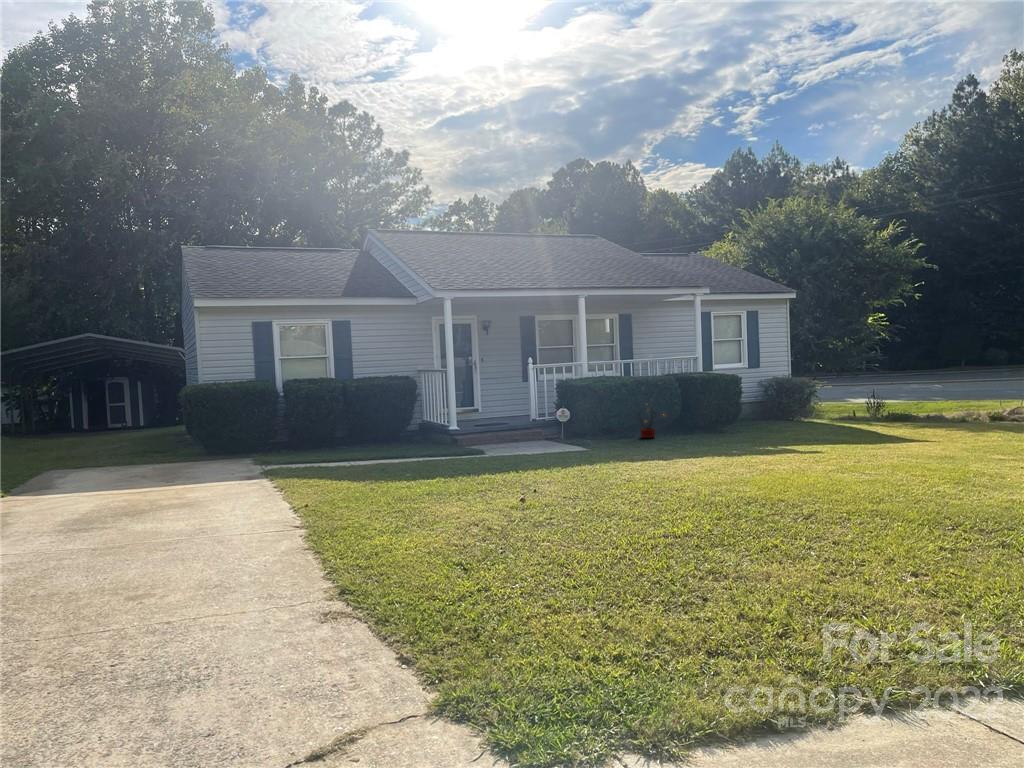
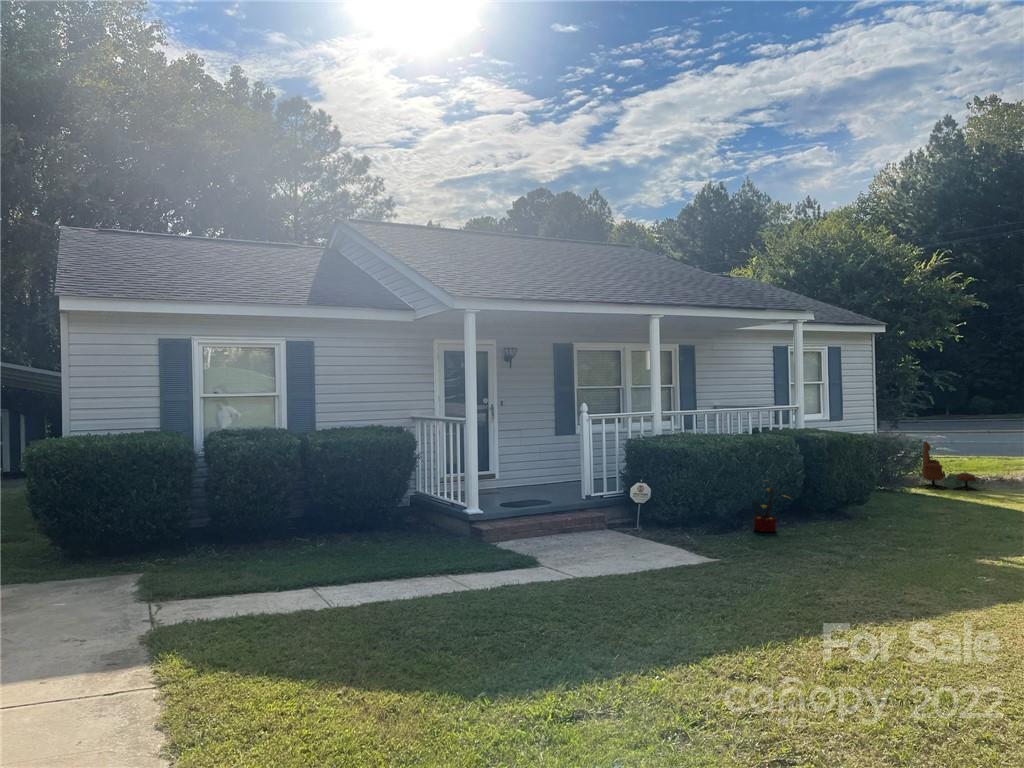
lounge chair: none [814,382,858,418] -> present [920,441,977,491]

